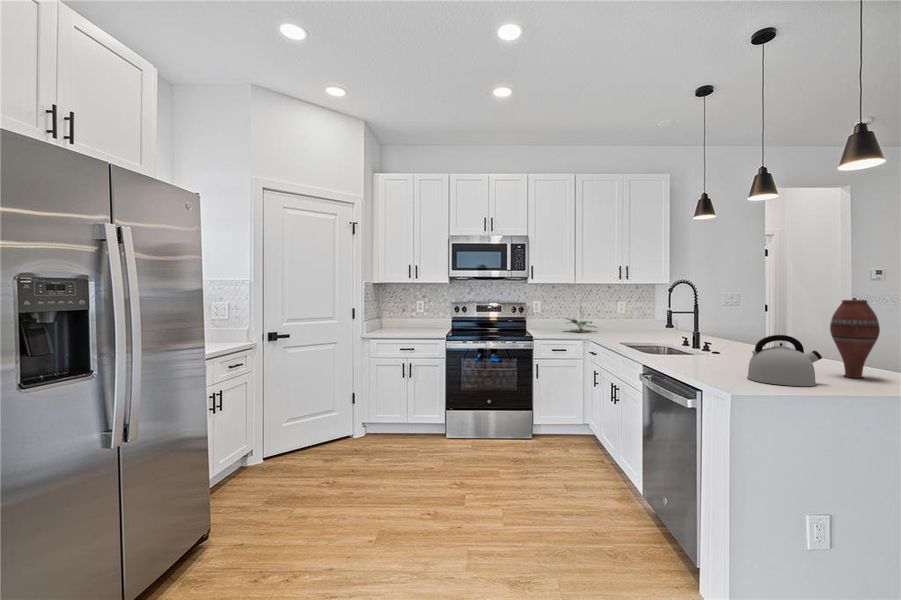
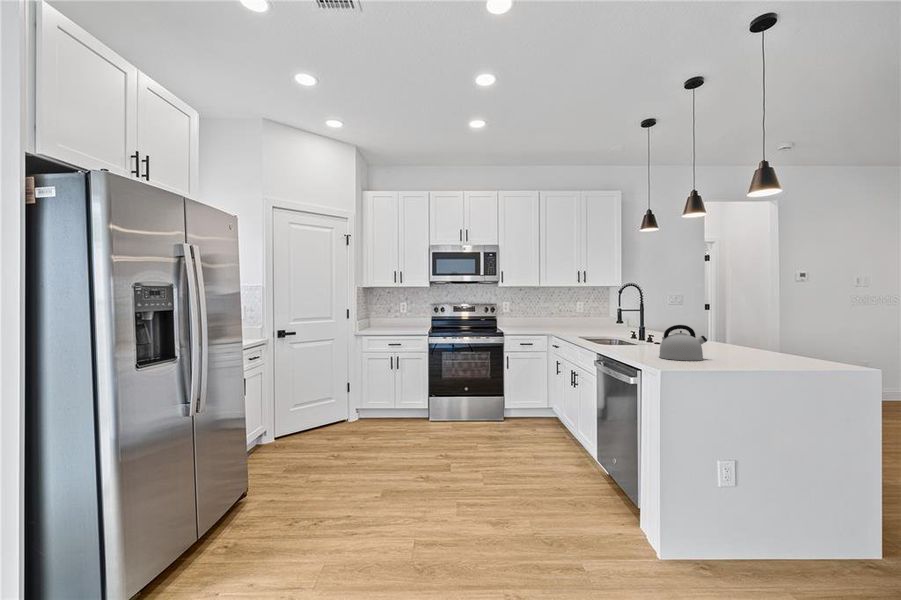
vase: present [830,298,880,378] -> none [717,298,748,355]
potted plant: present [565,308,595,332] -> none [530,303,559,329]

